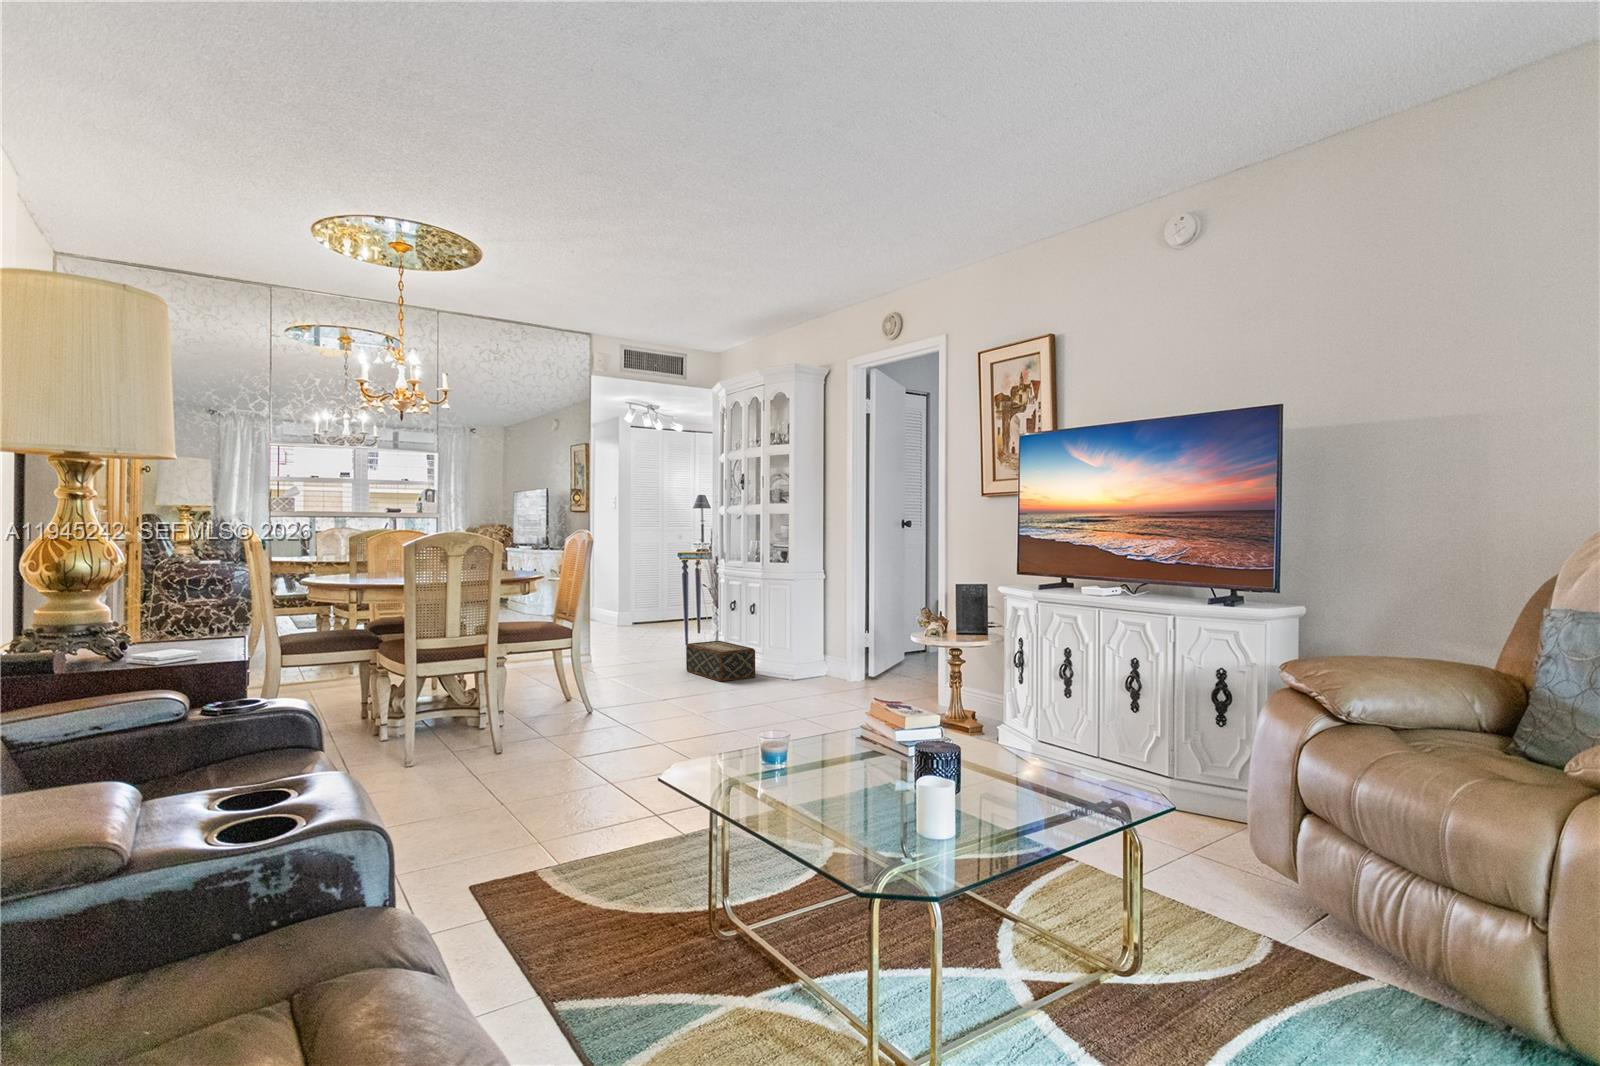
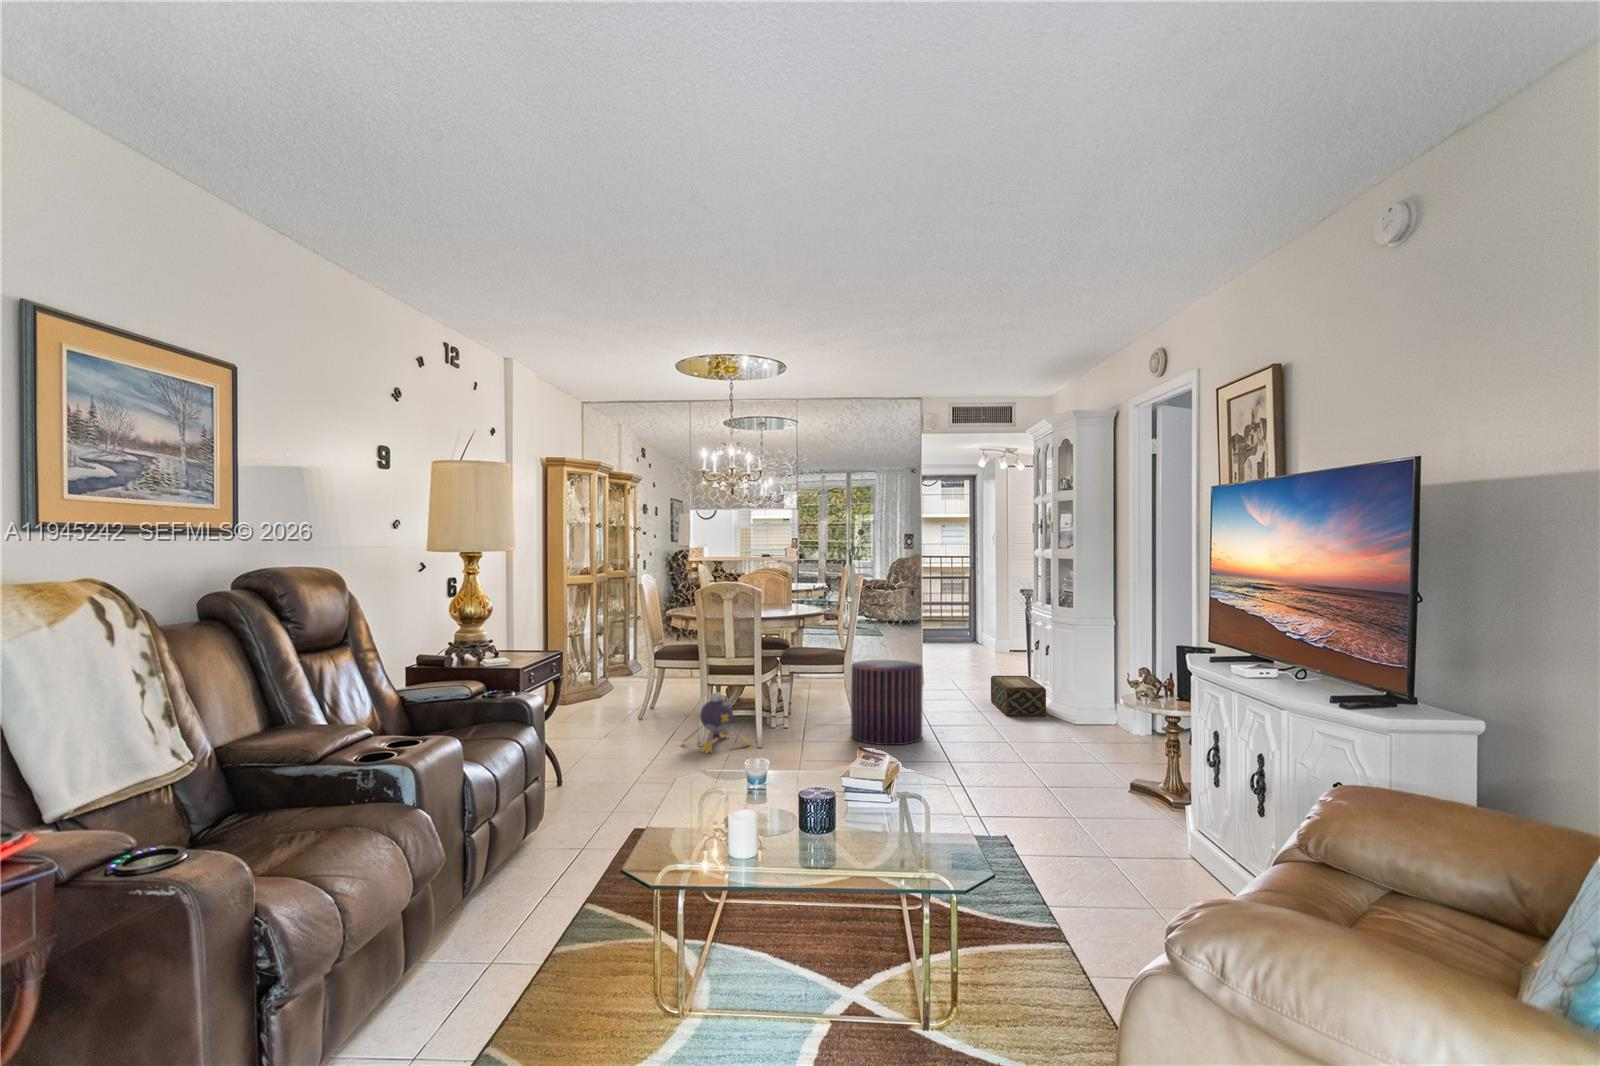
pouf: none [590,631,673,728] -> present [851,660,922,745]
plush toy: none [380,690,485,775] -> present [683,692,750,753]

